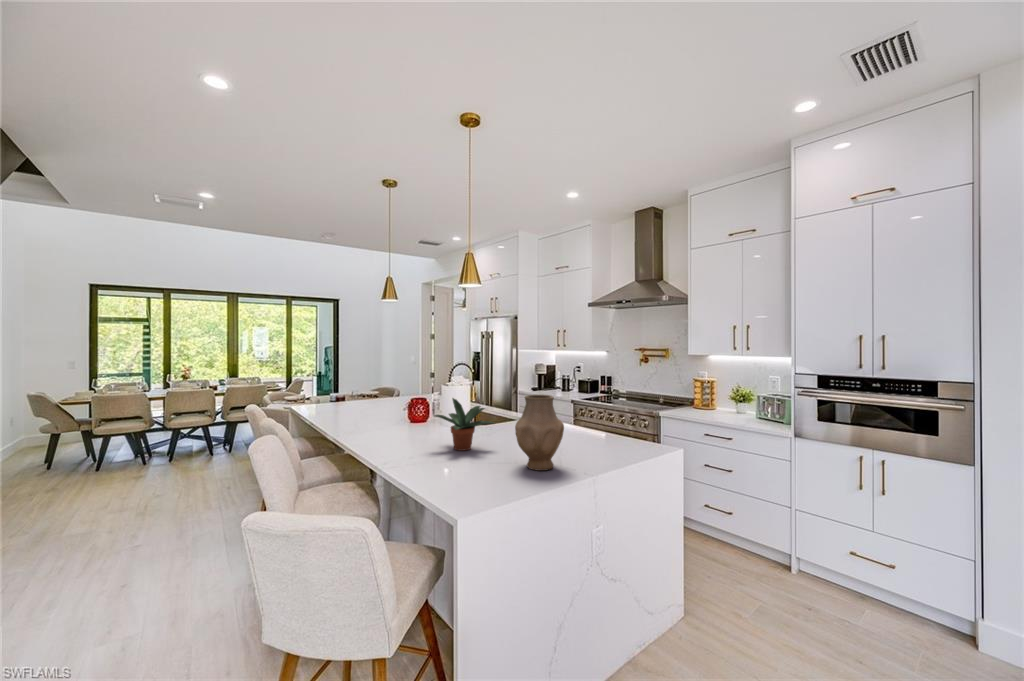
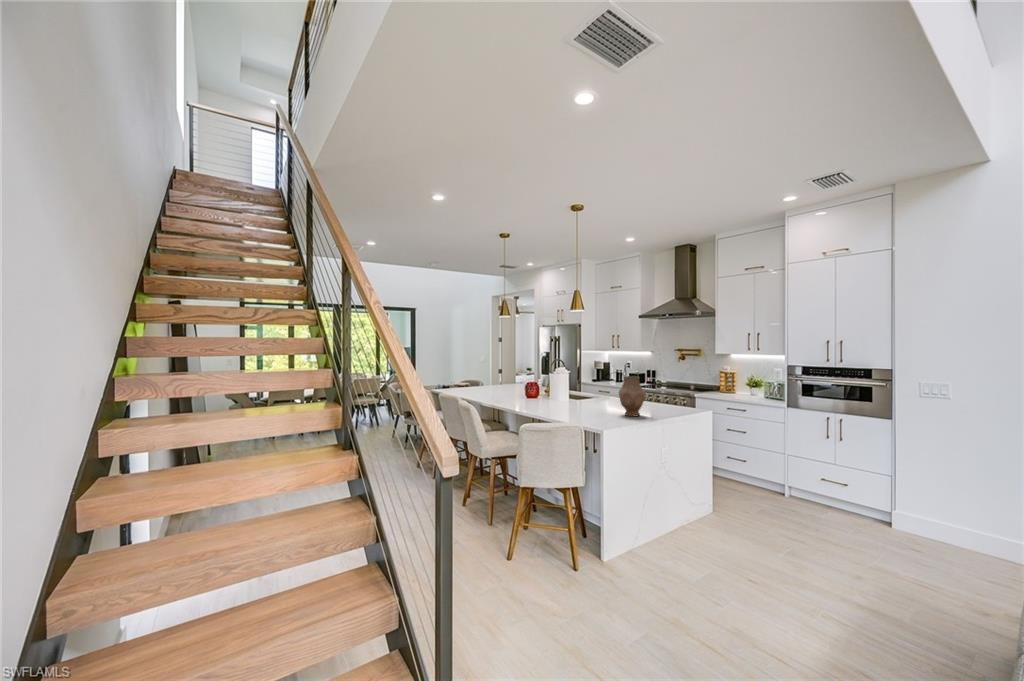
potted plant: present [435,398,494,451] -> none [565,379,601,409]

